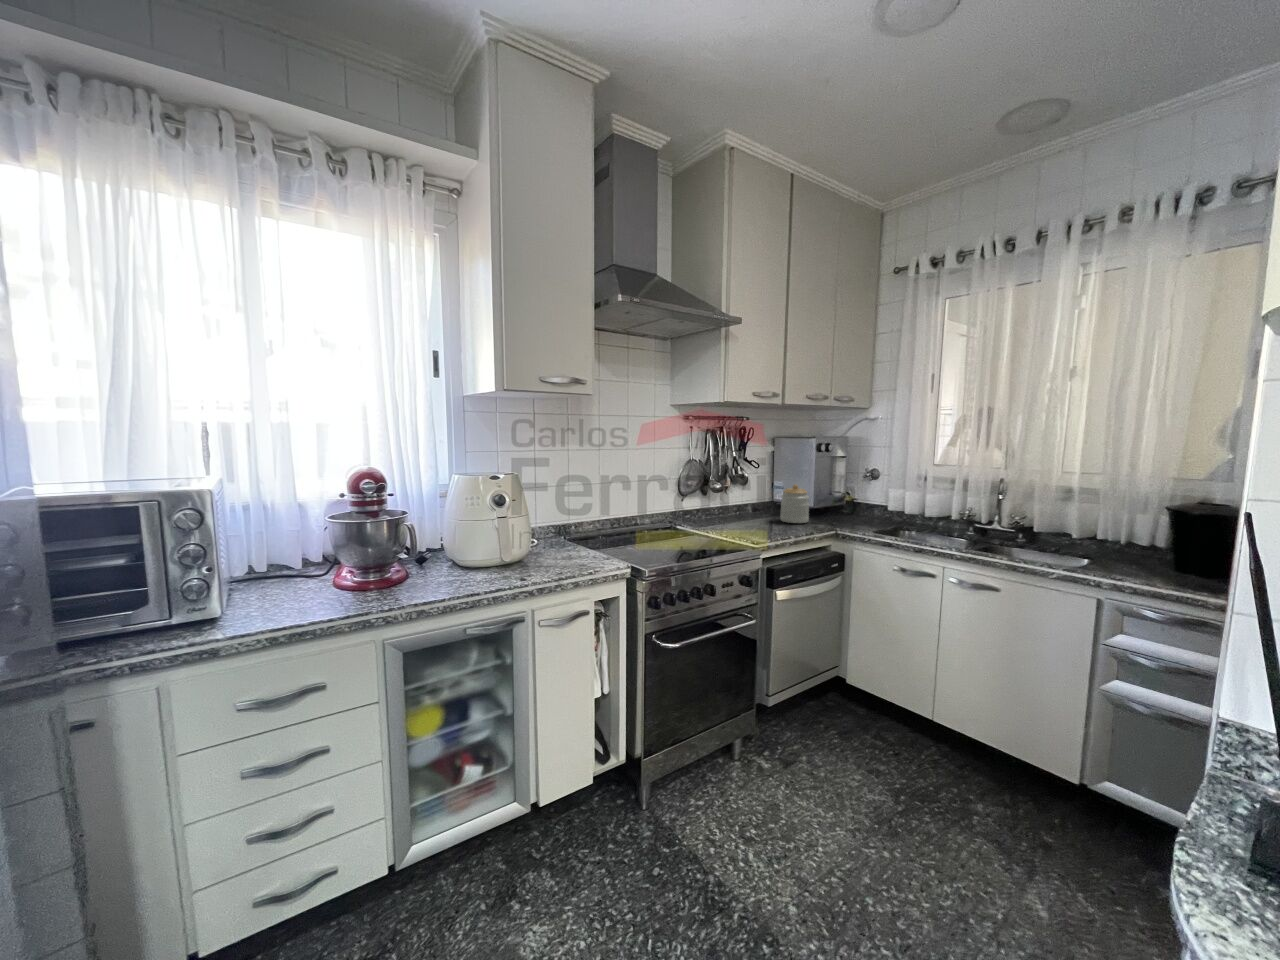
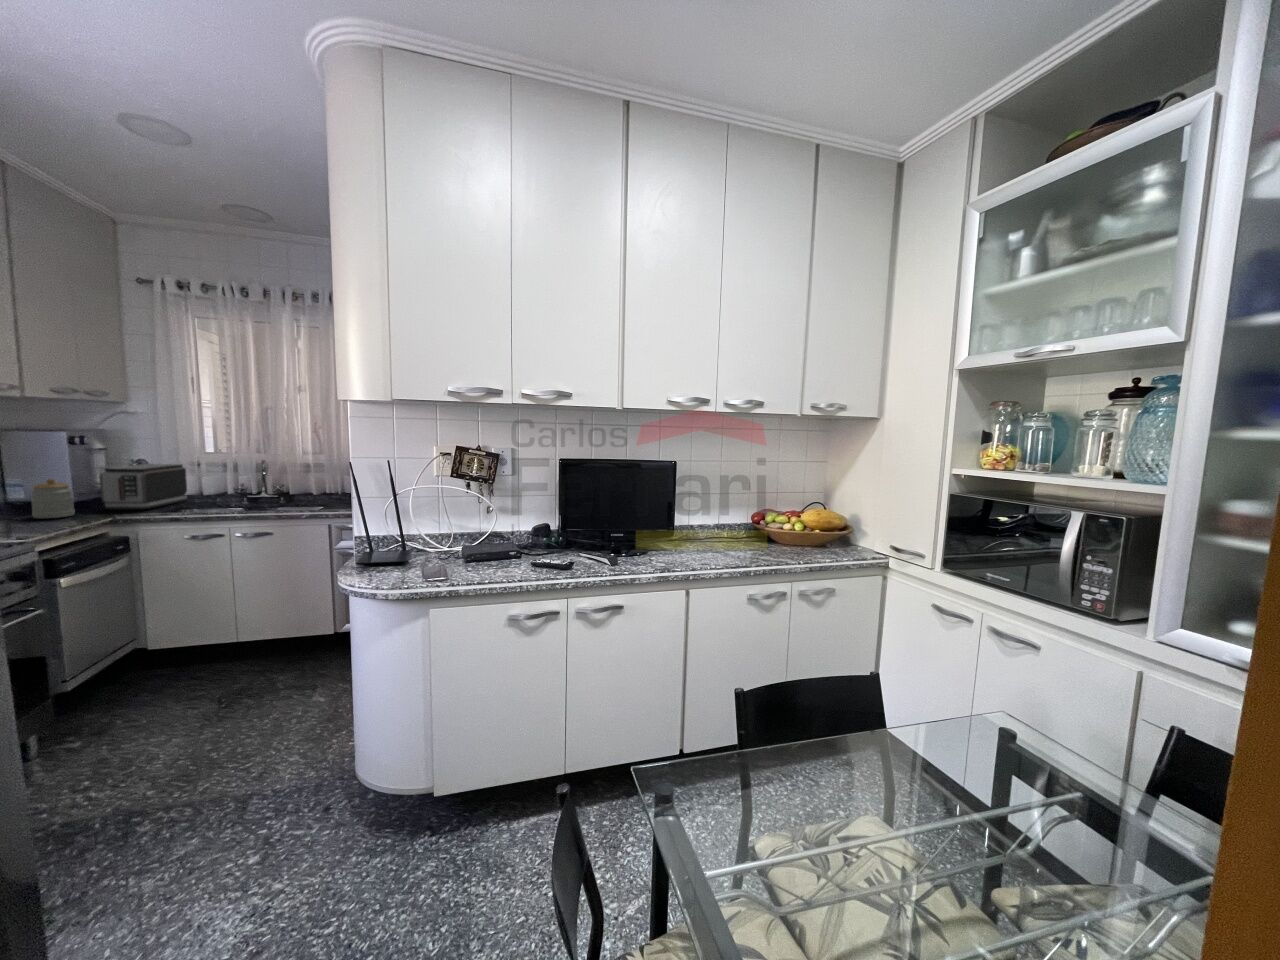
toaster: none [831,475,911,526] -> present [100,464,187,510]

